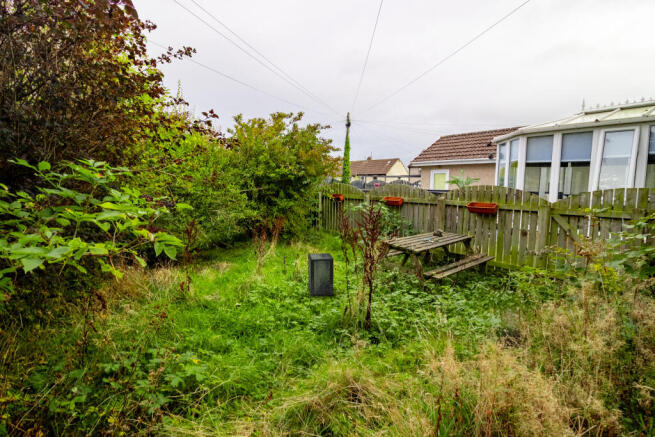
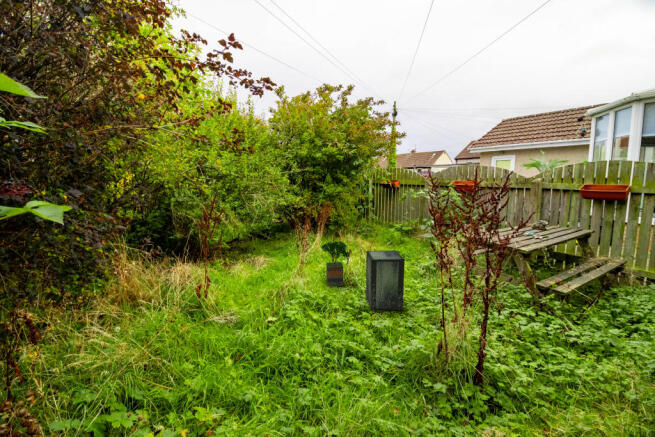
potted tree: none [274,247,298,282] -> present [321,241,350,286]

